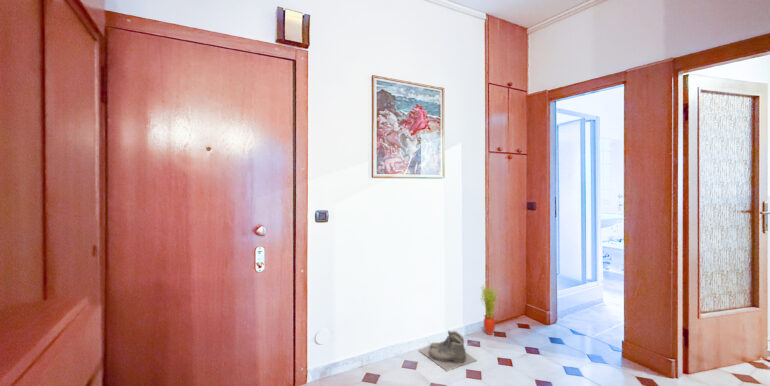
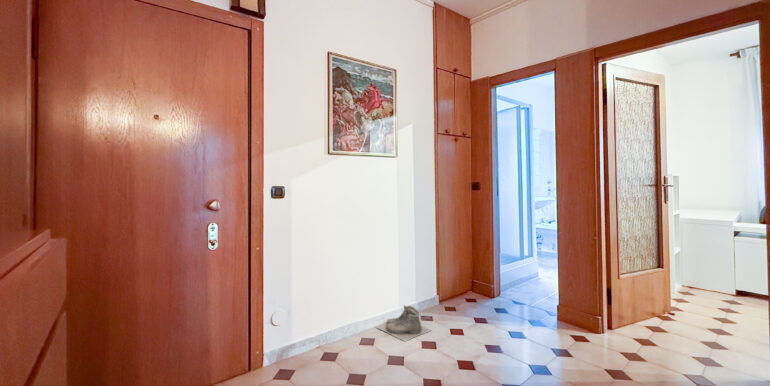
potted plant: present [481,285,498,334] -> none [432,261,450,309]

